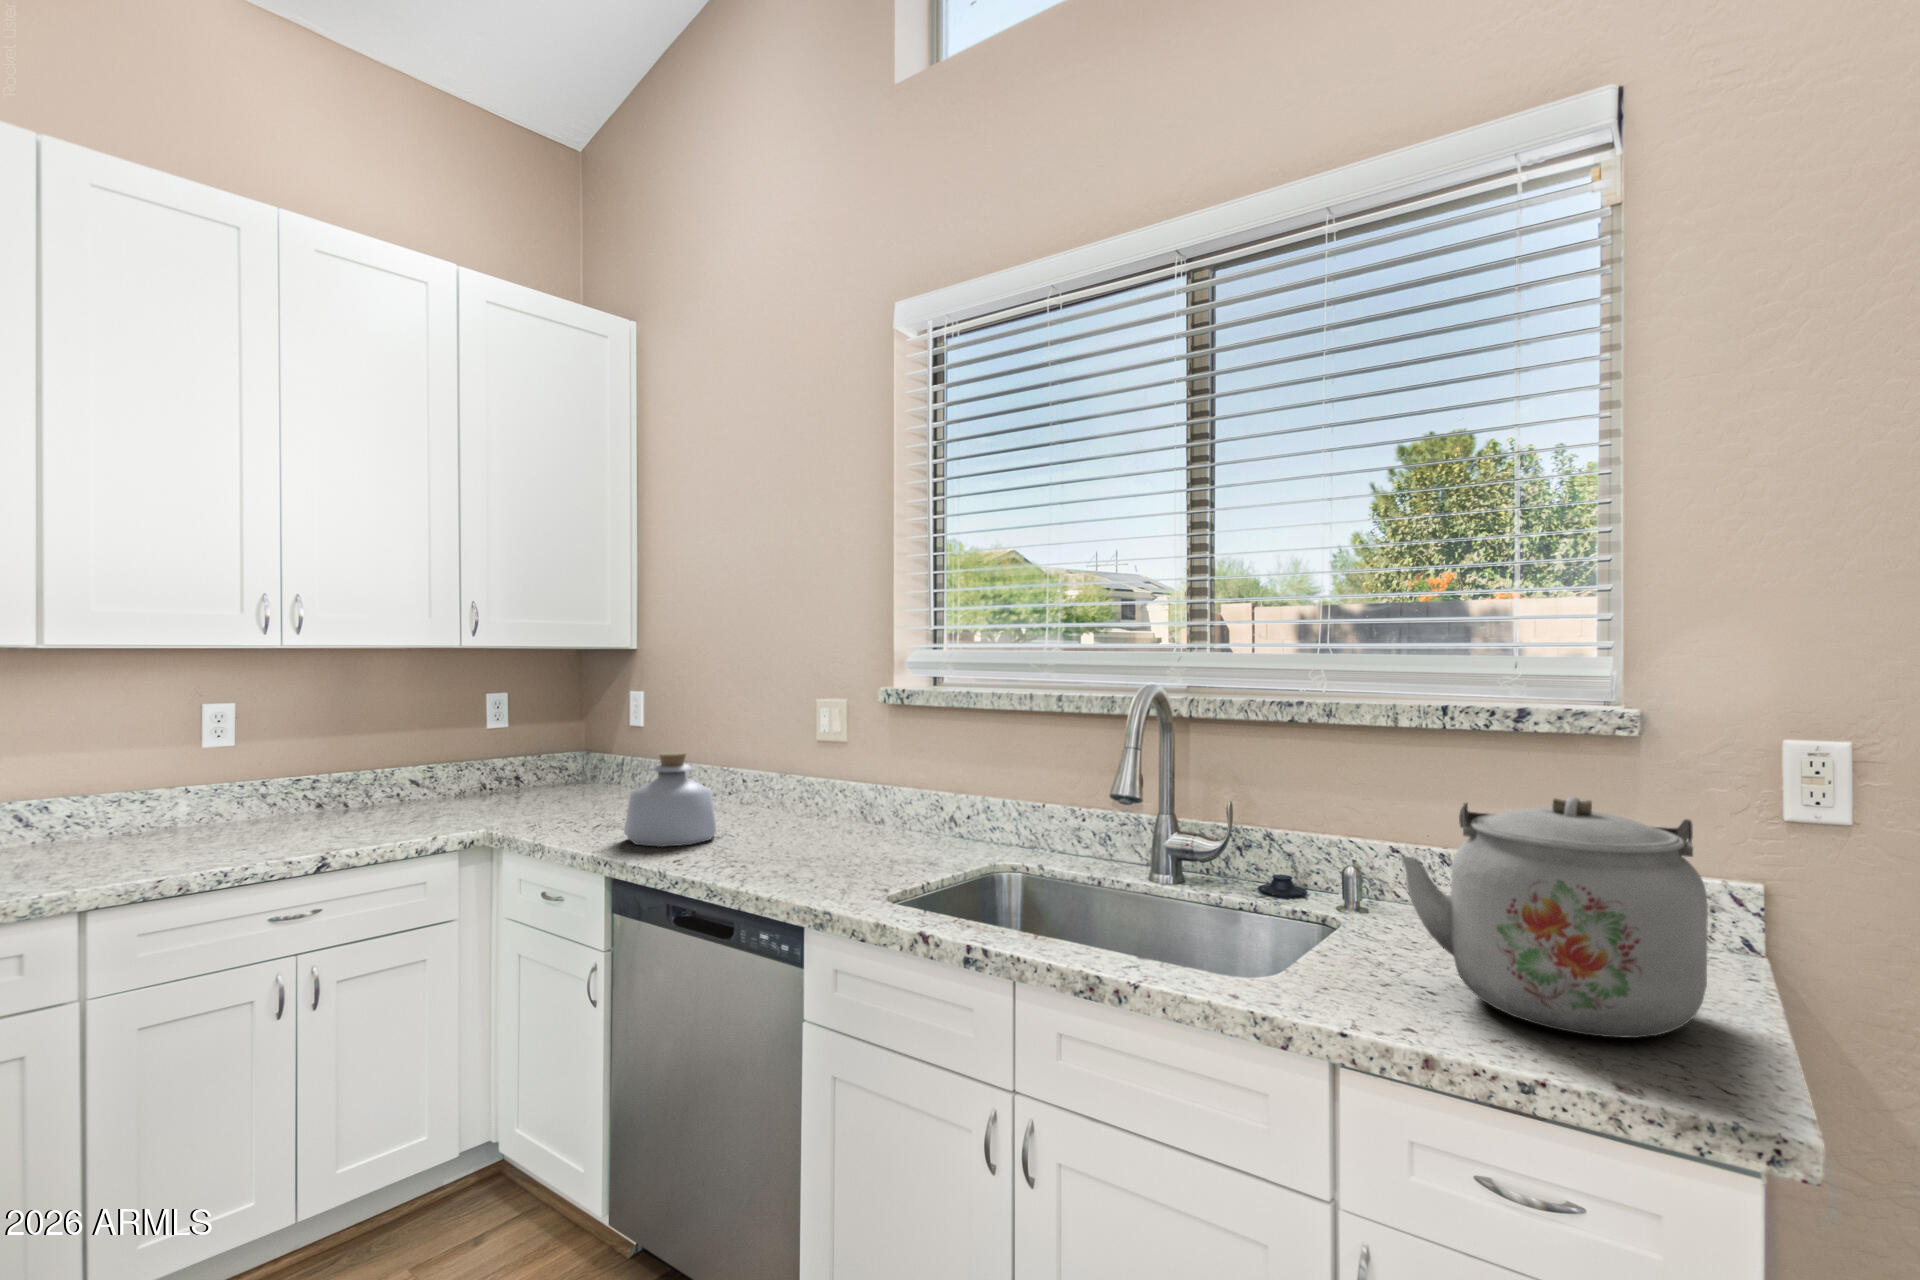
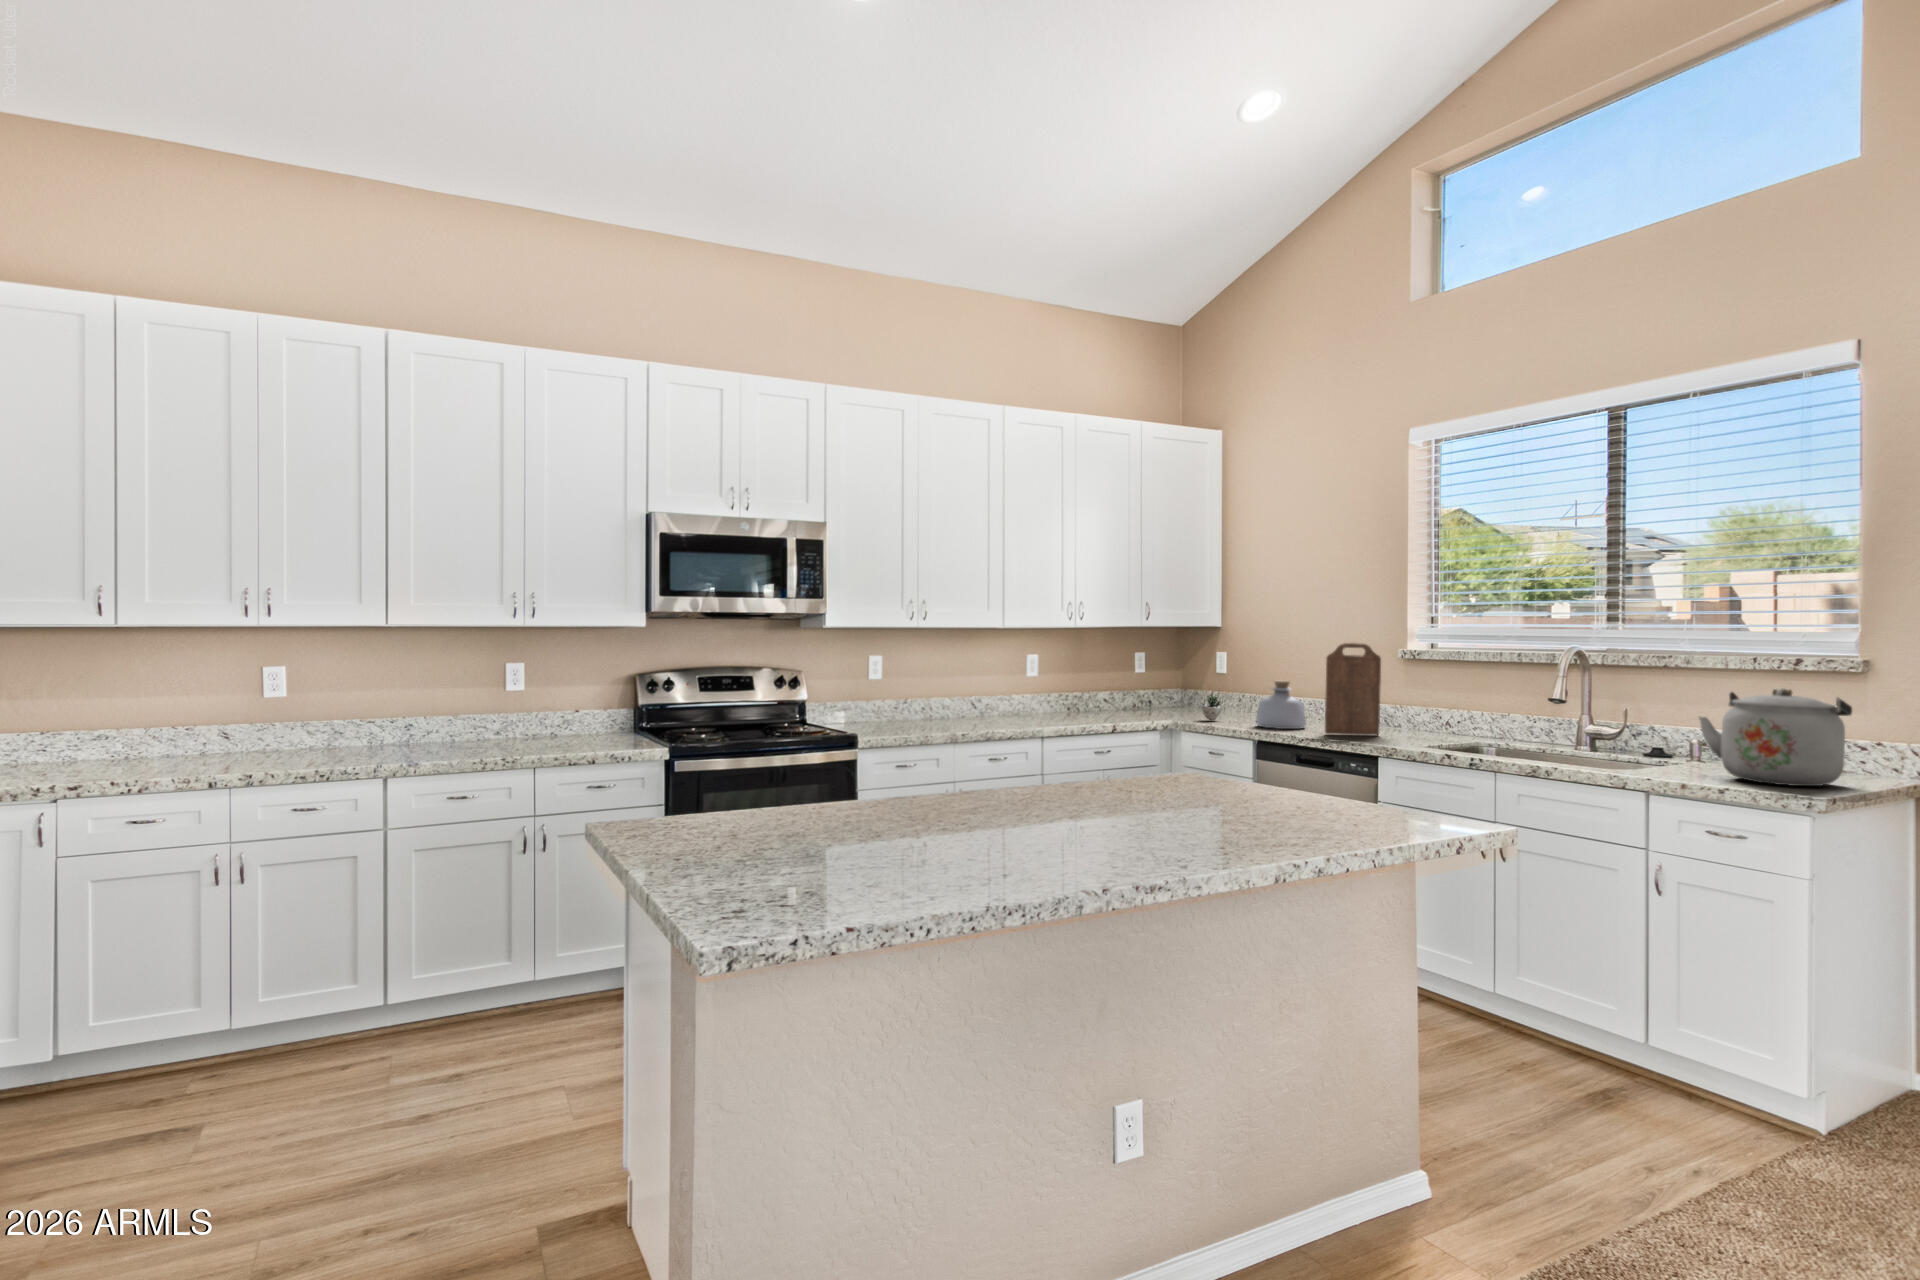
cutting board: none [727,684,831,863] -> present [1325,643,1381,735]
succulent plant: none [546,768,619,824] -> present [1202,691,1241,720]

